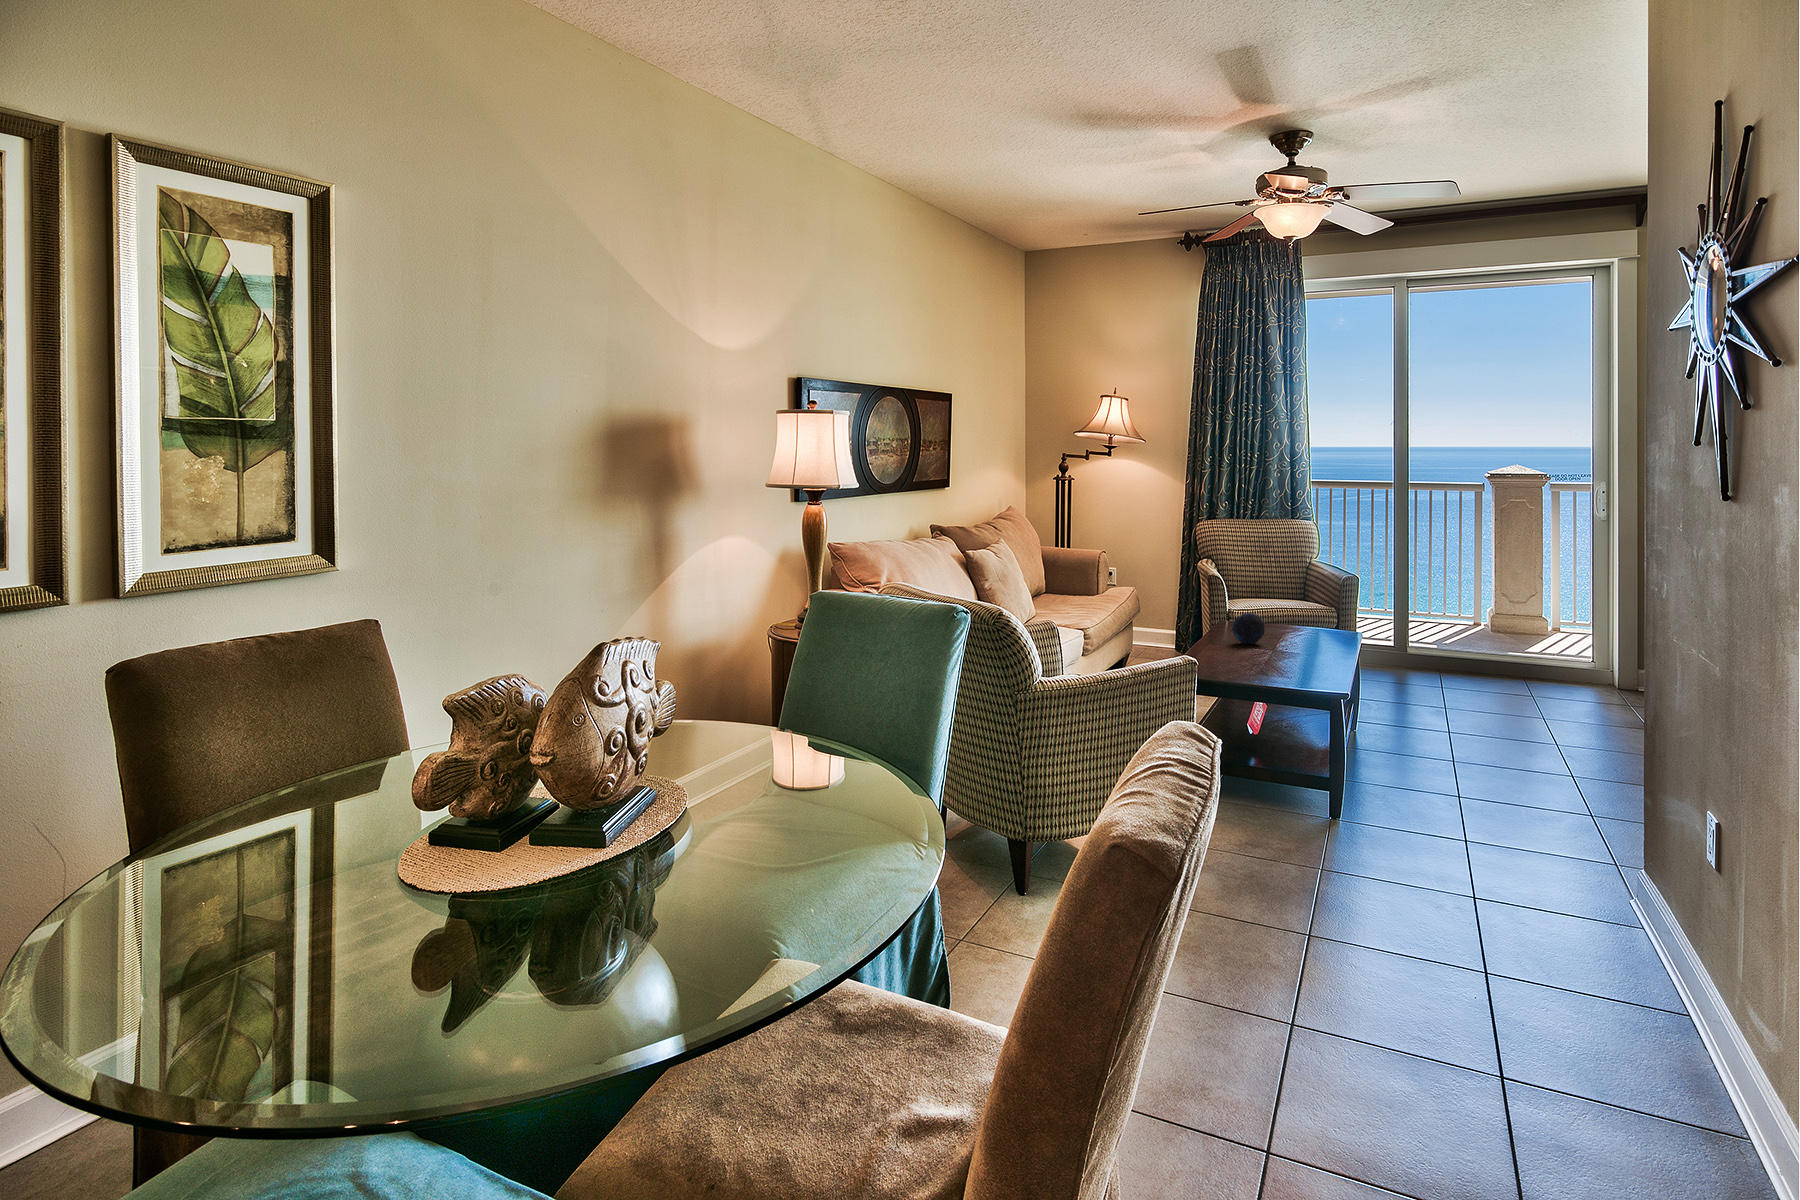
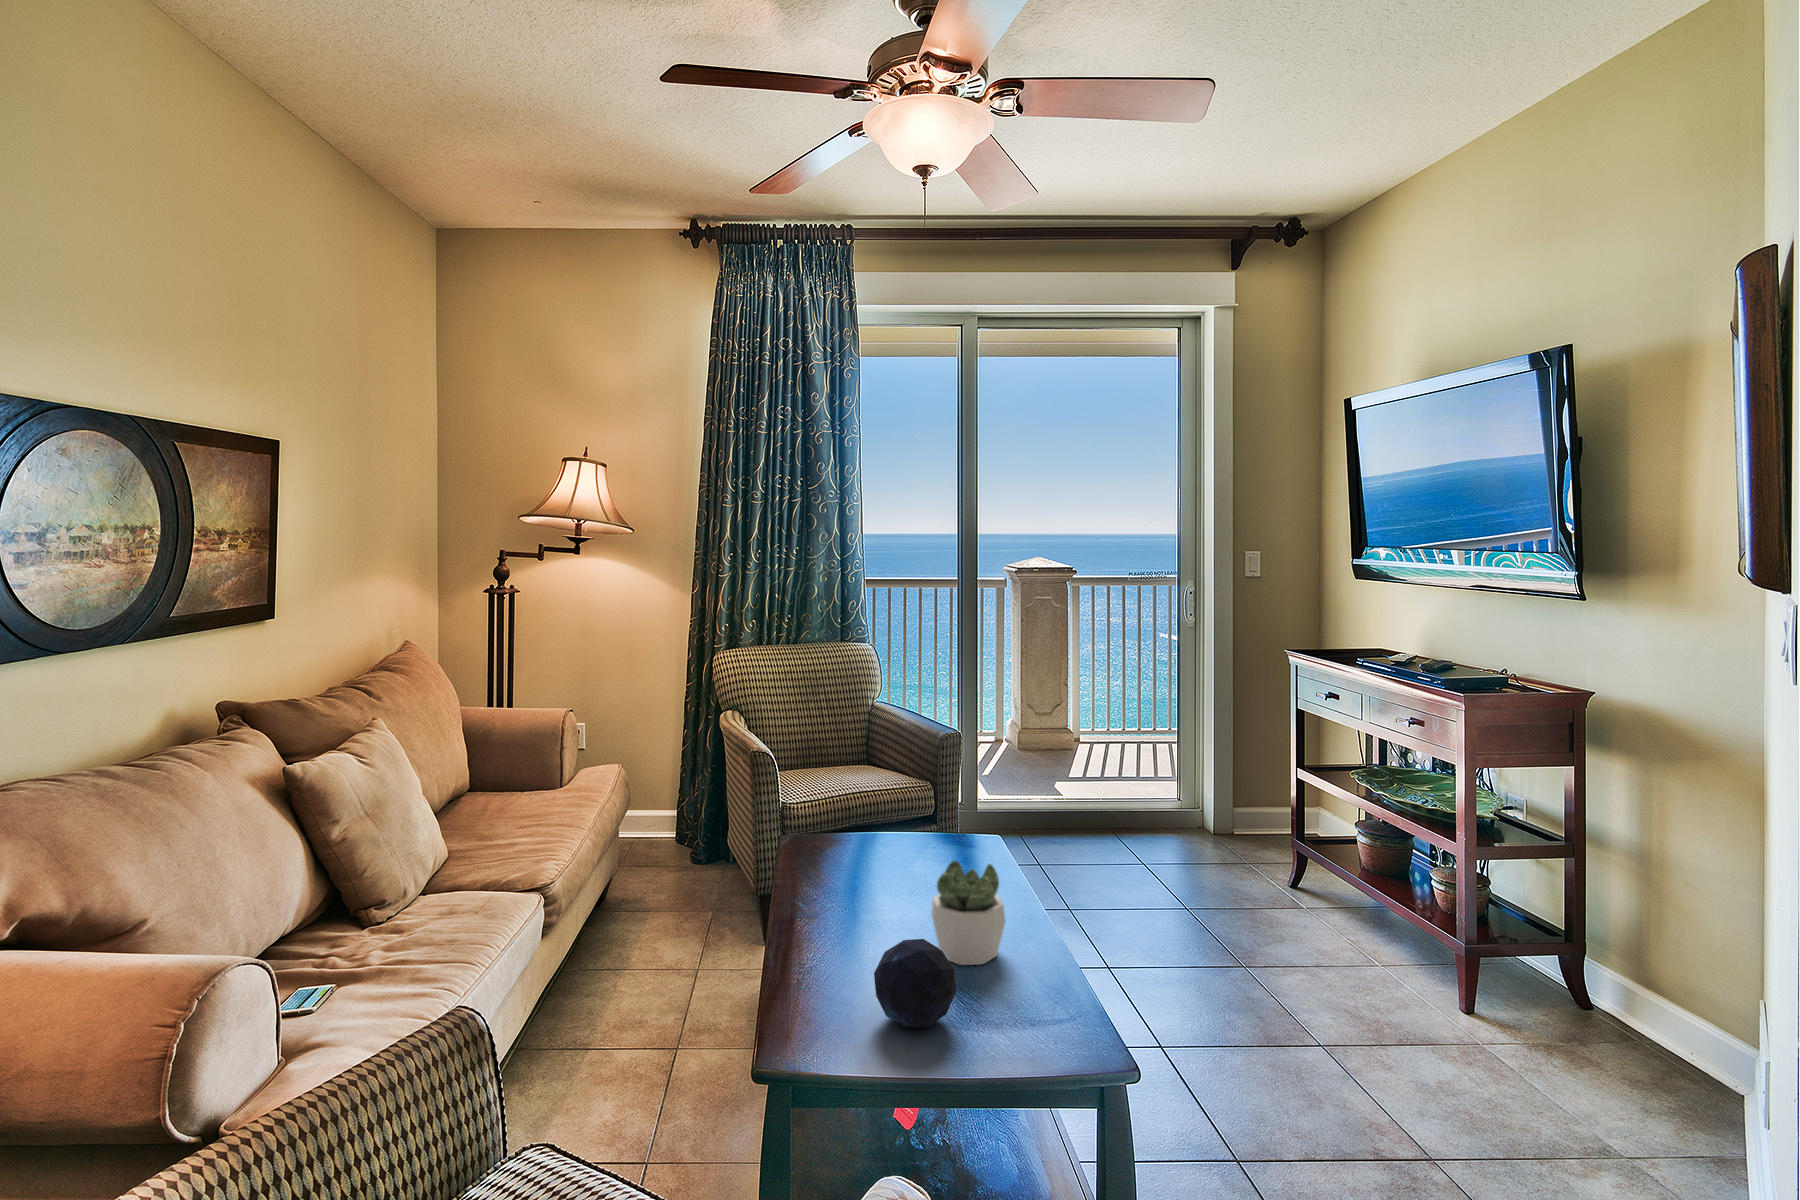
succulent plant: none [1269,598,1303,639] -> present [931,861,1005,965]

